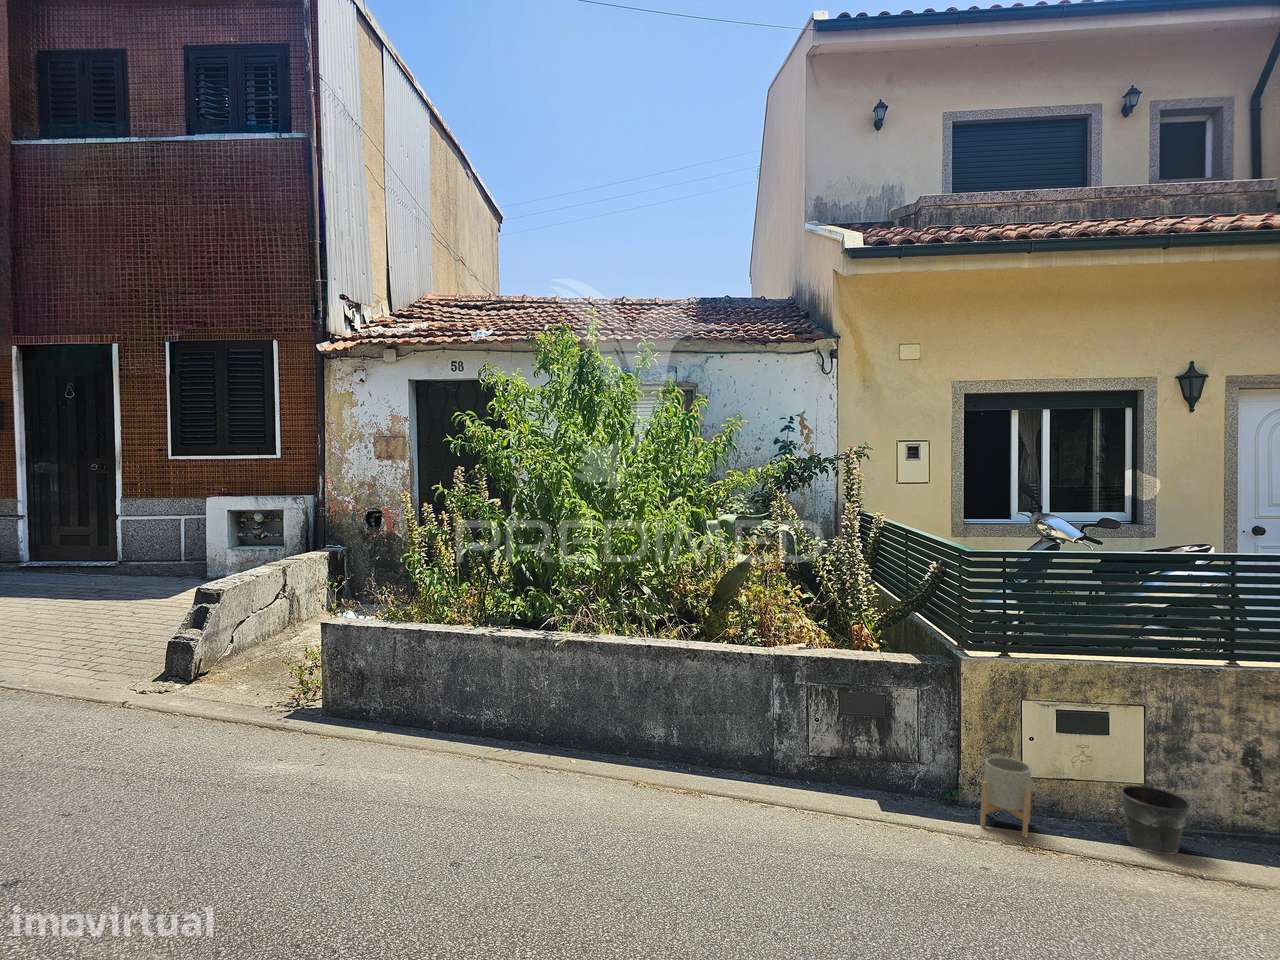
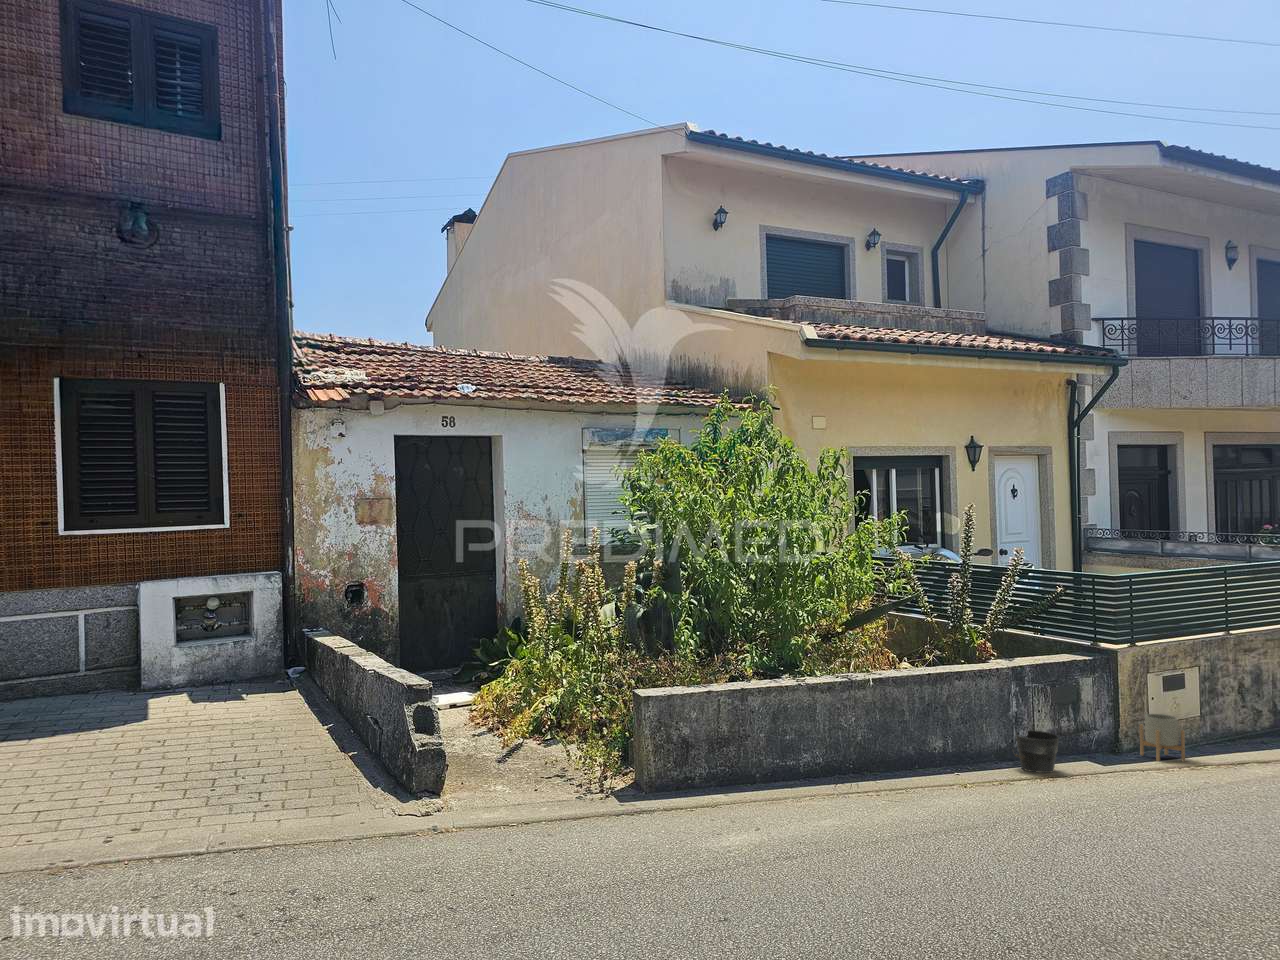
bucket: present [1114,785,1190,855] -> present [1014,730,1059,773]

